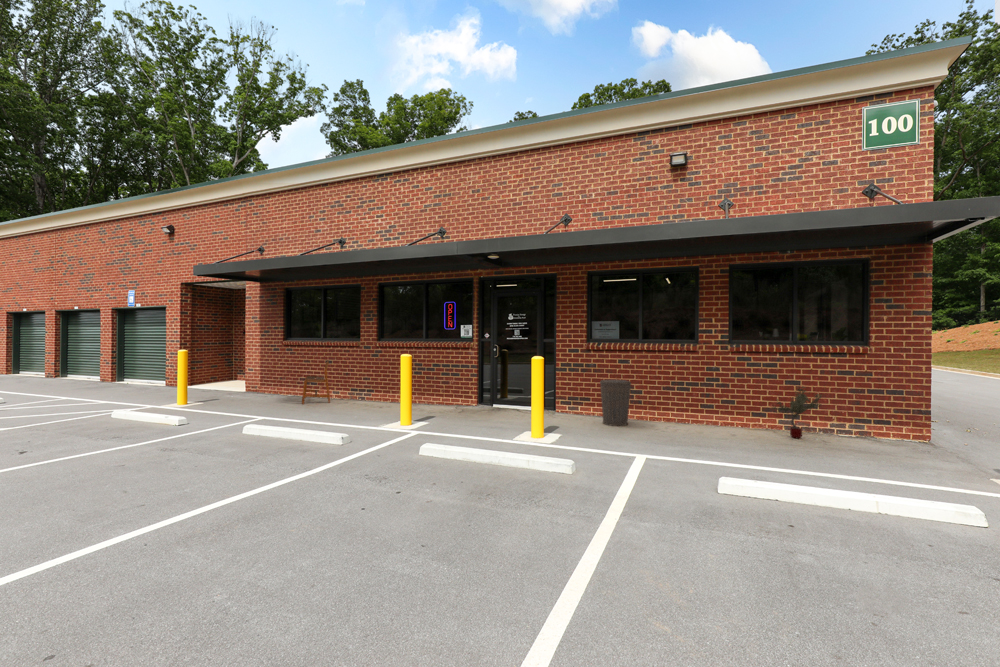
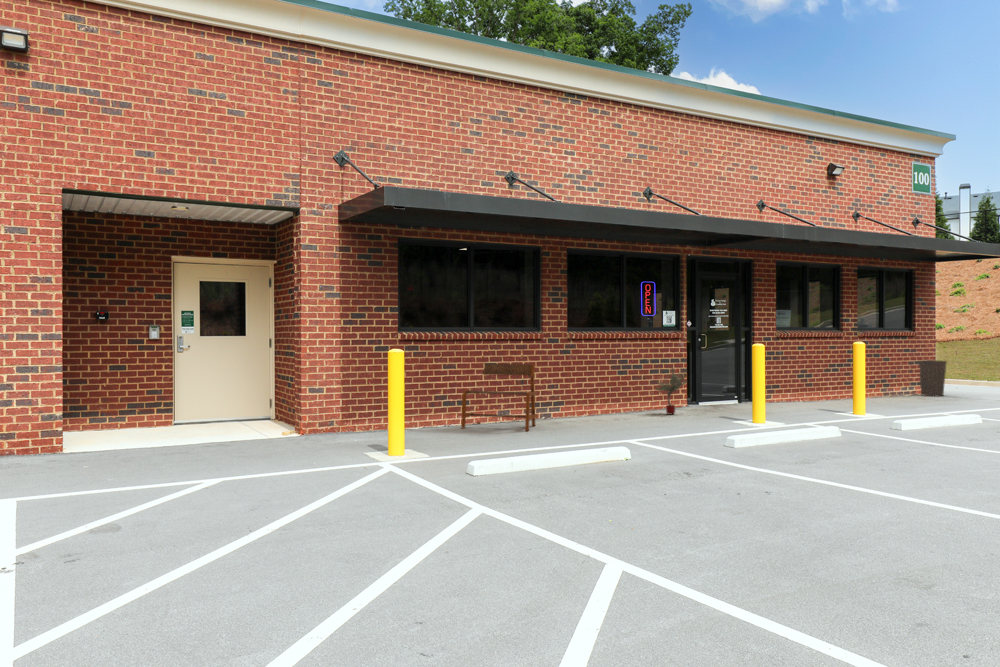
trash can: present [600,379,631,426] -> present [919,360,946,396]
potted tree: present [773,387,821,439] -> present [656,368,687,414]

